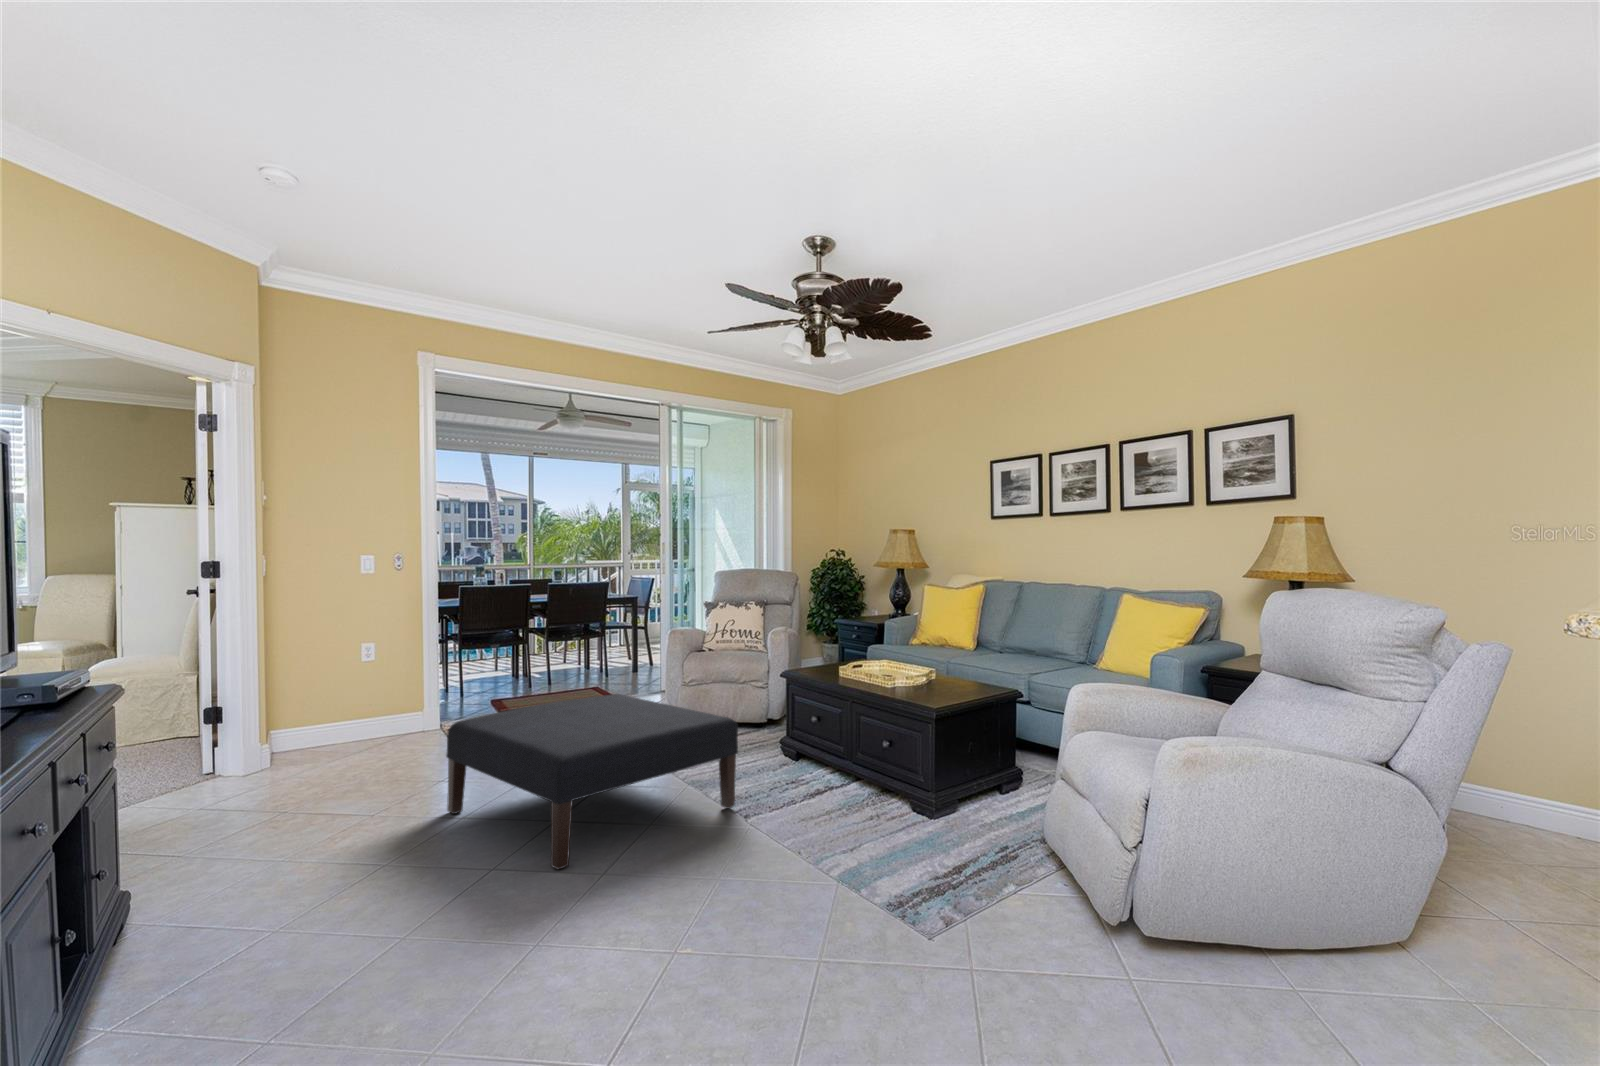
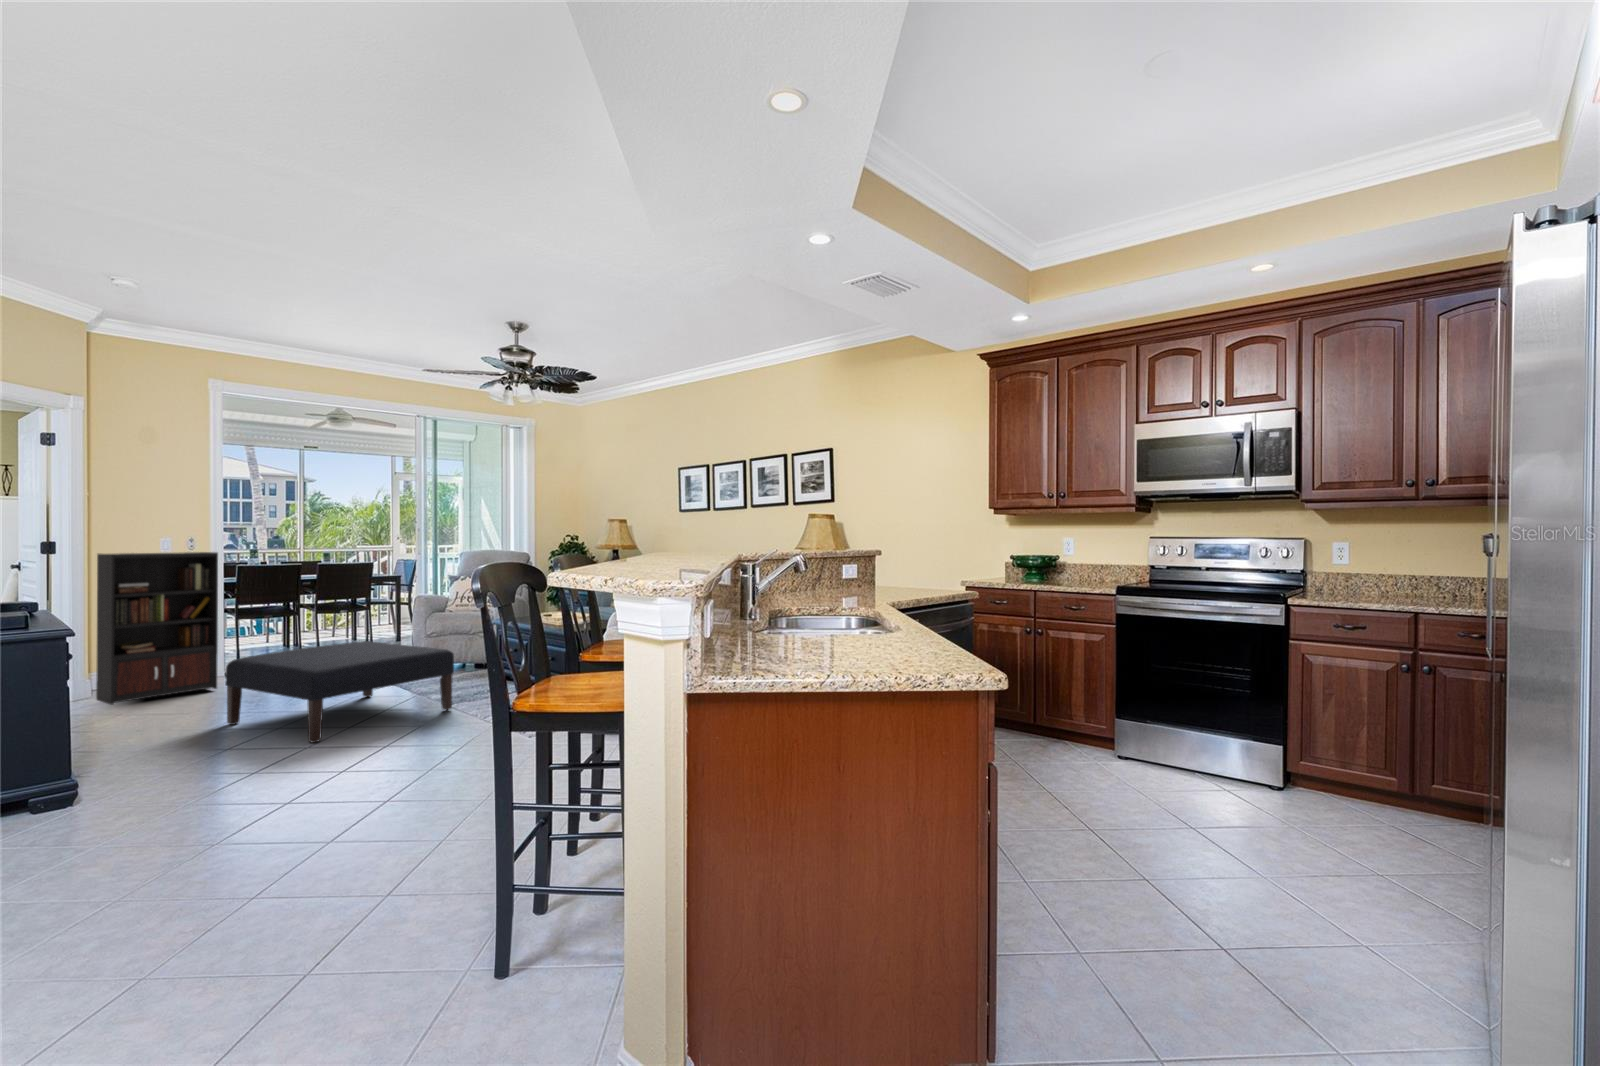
bookcase: none [312,570,447,763] -> present [96,552,218,705]

